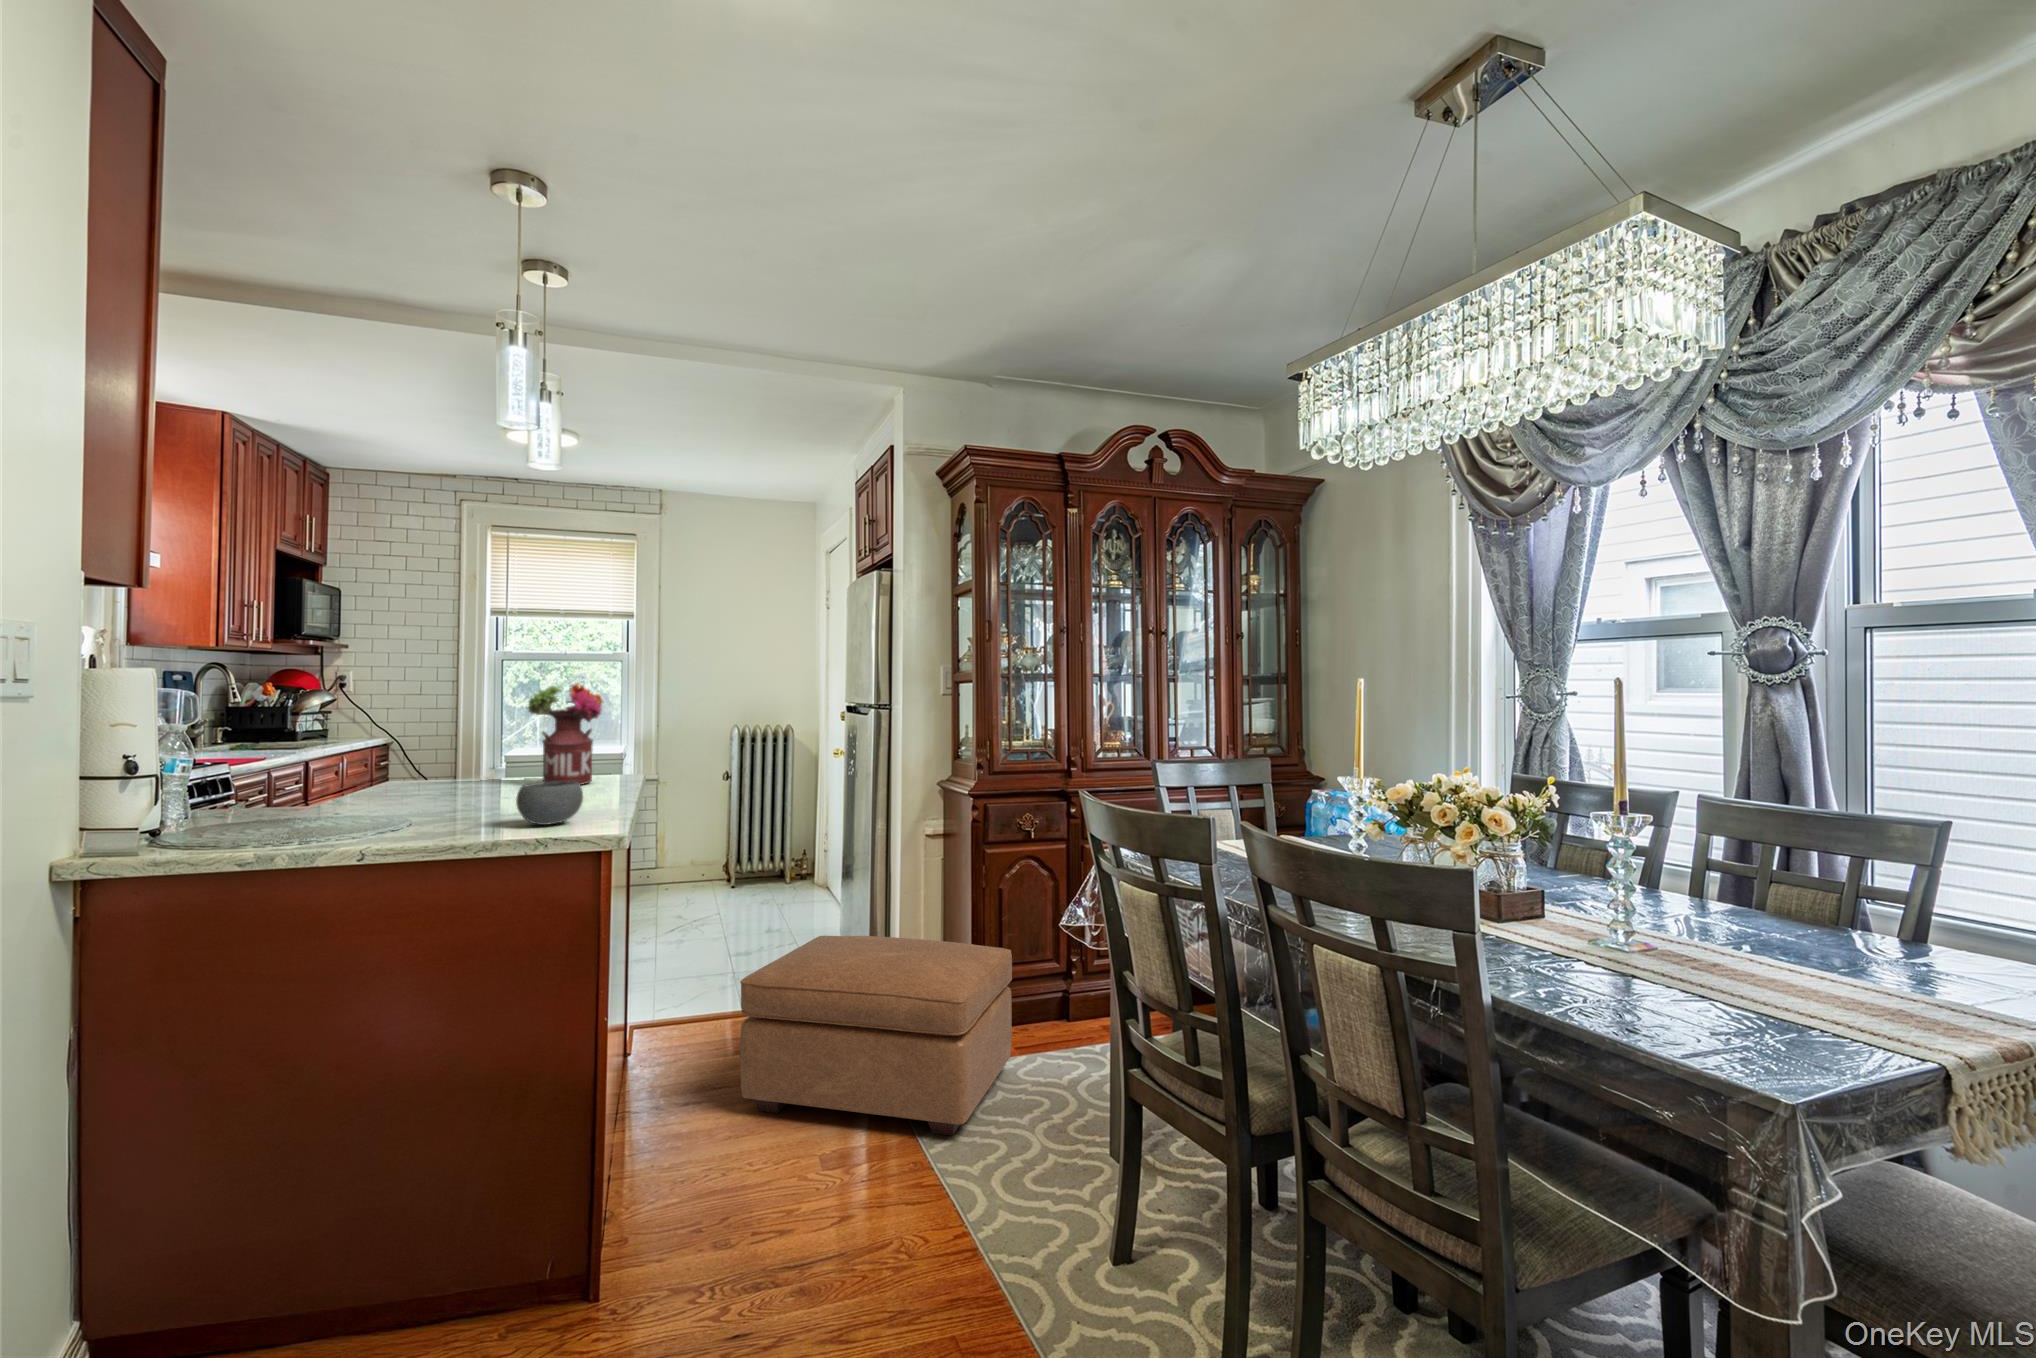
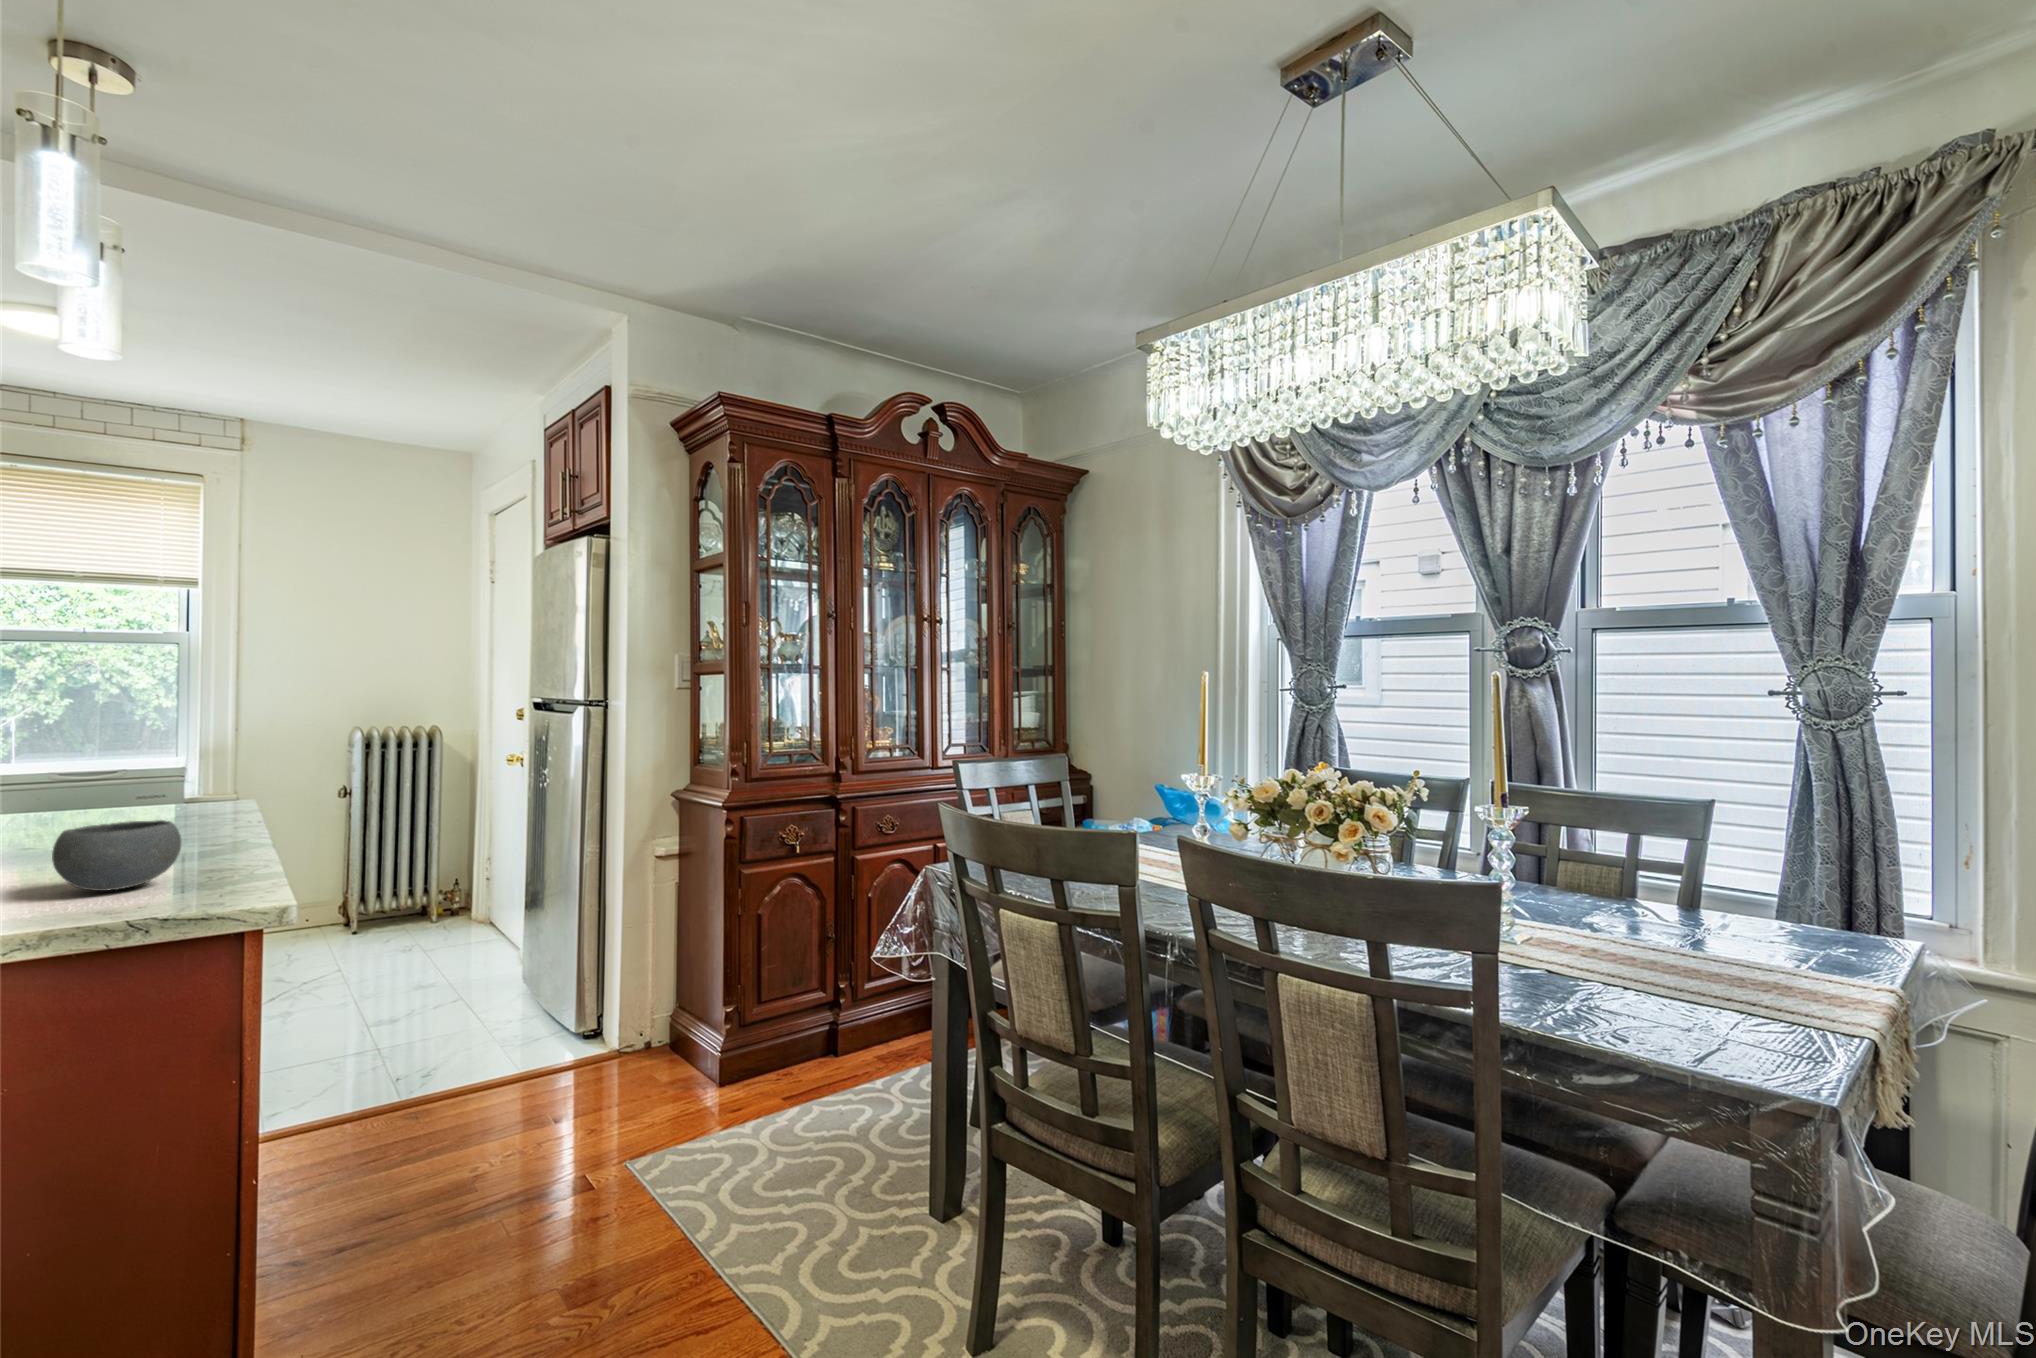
flower arrangement: present [528,683,603,785] -> none [42,670,185,822]
ottoman: present [740,936,1012,1135] -> none [426,986,787,1243]

